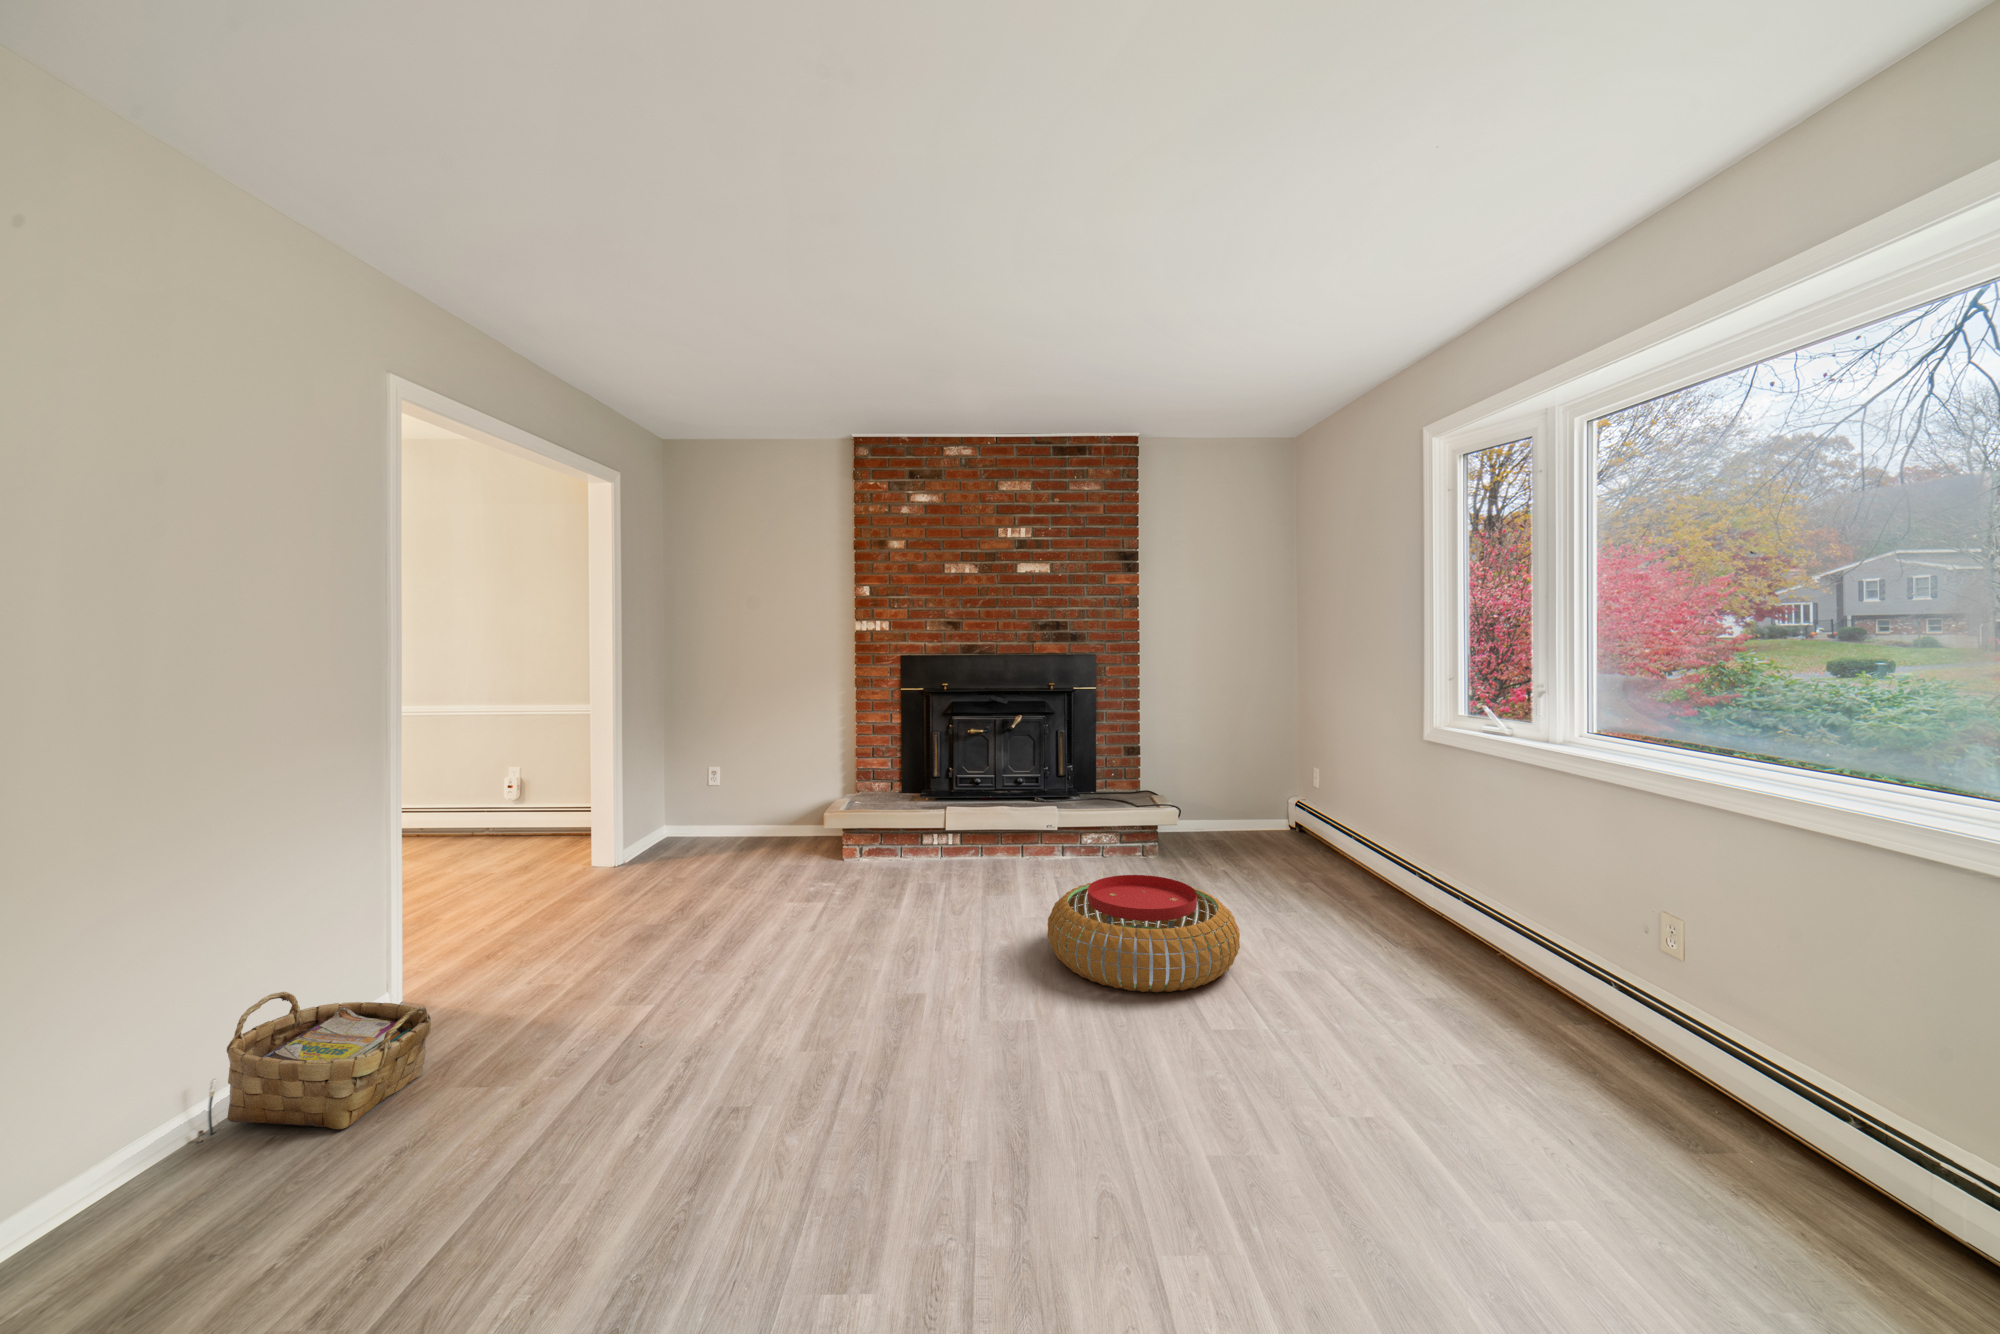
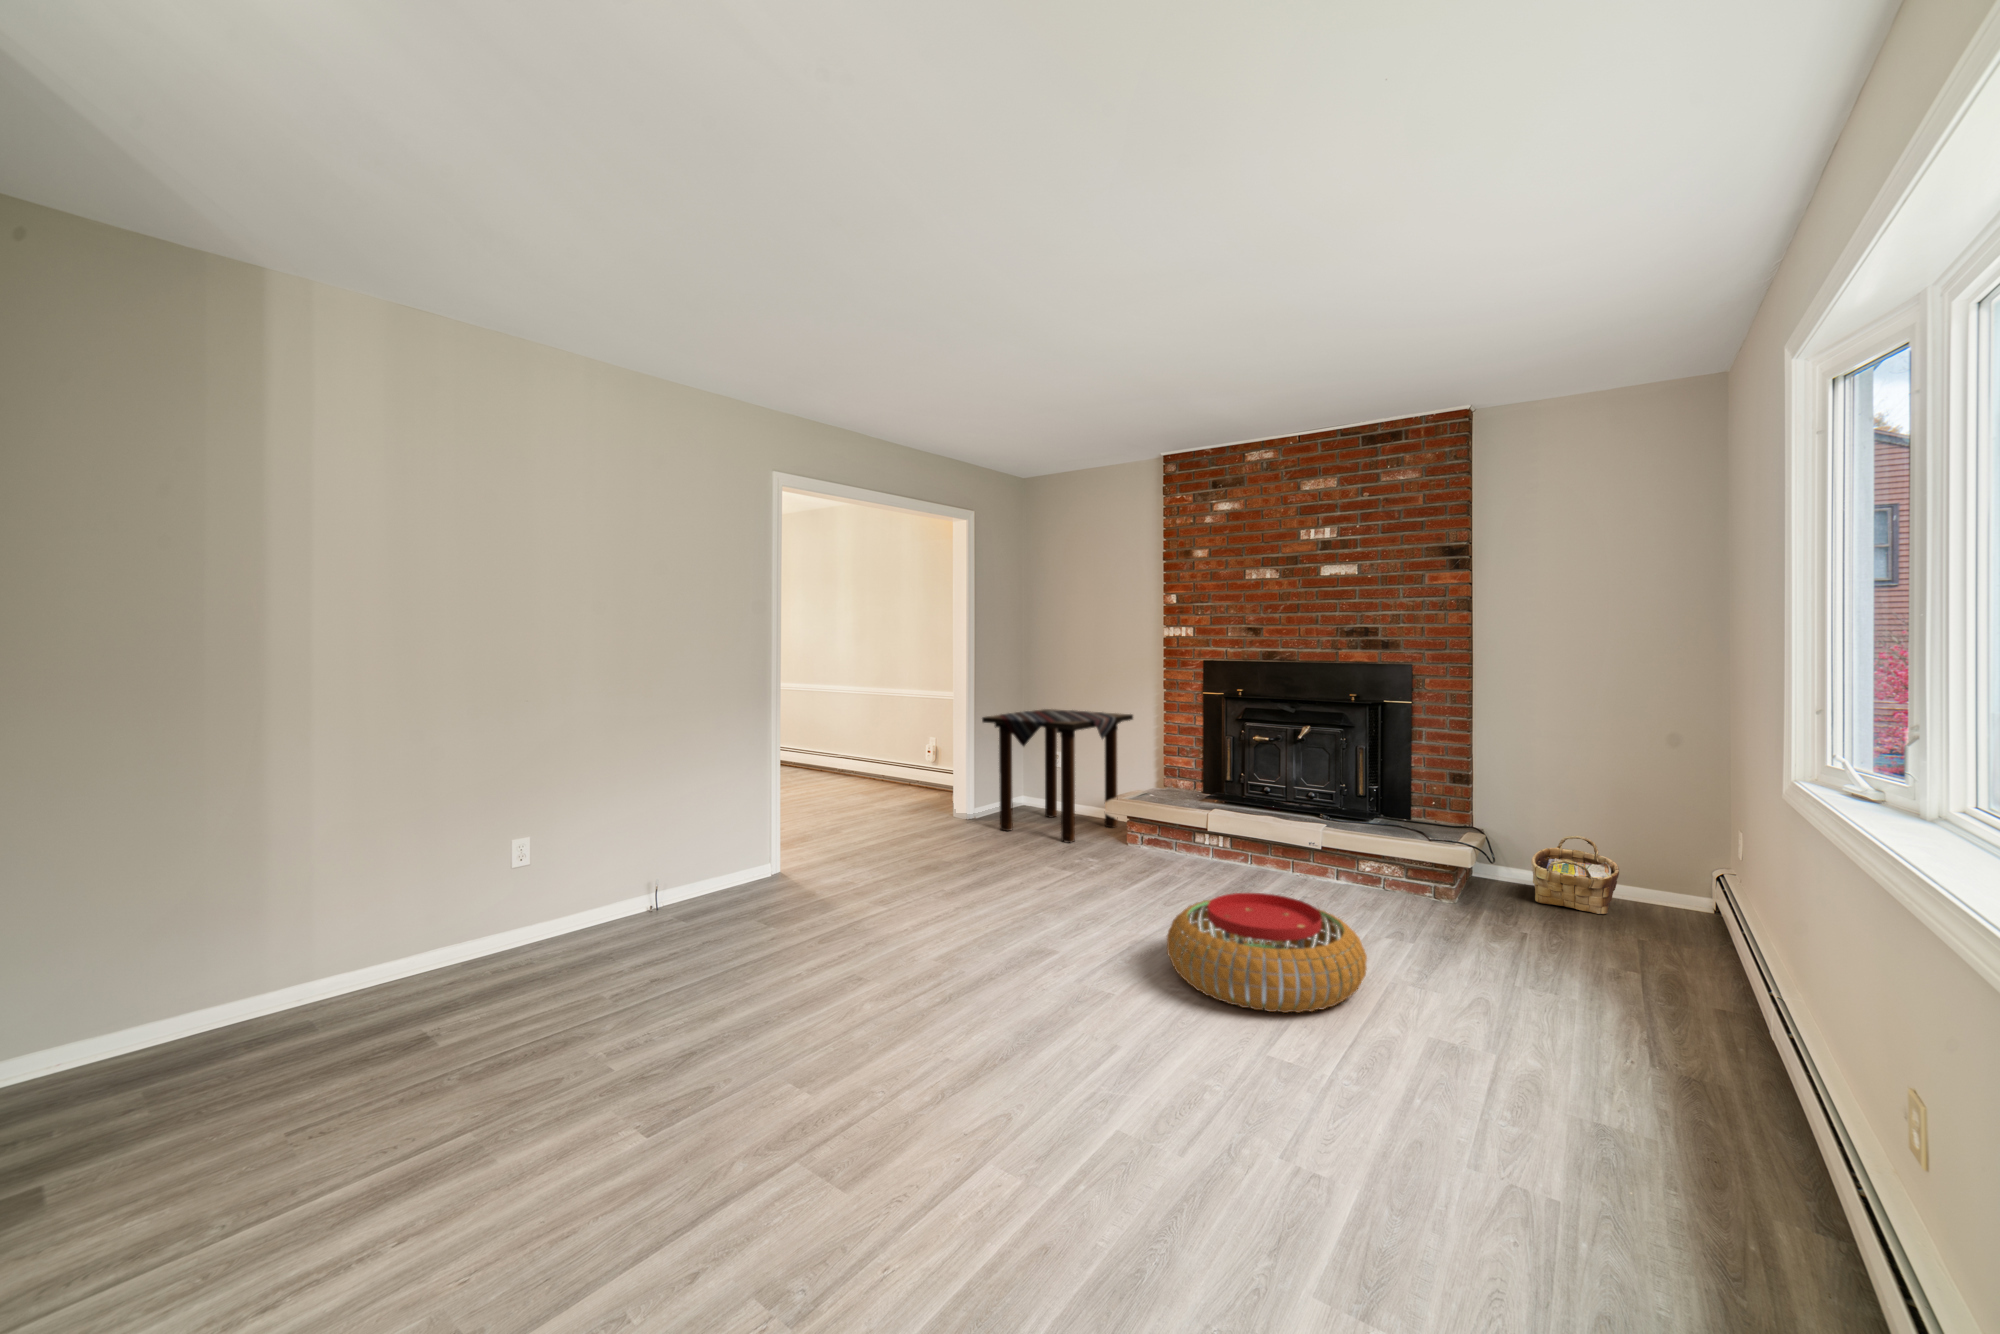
side table: none [649,716,819,870] -> present [982,709,1133,843]
woven basket: present [227,992,431,1129] -> present [1531,836,1620,914]

